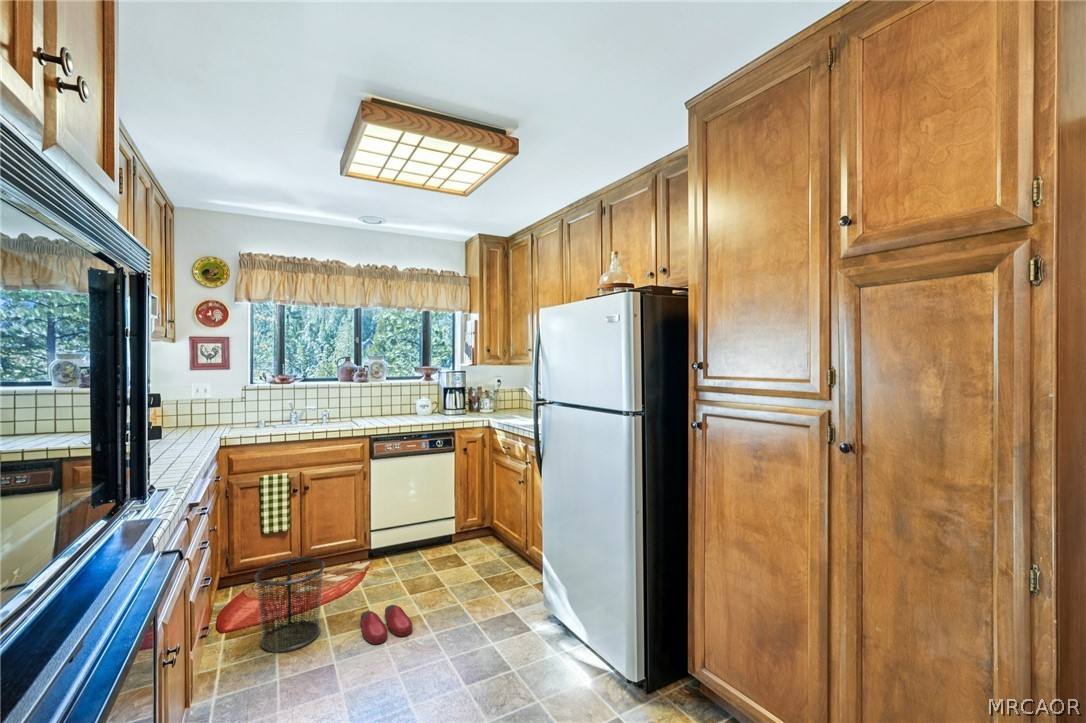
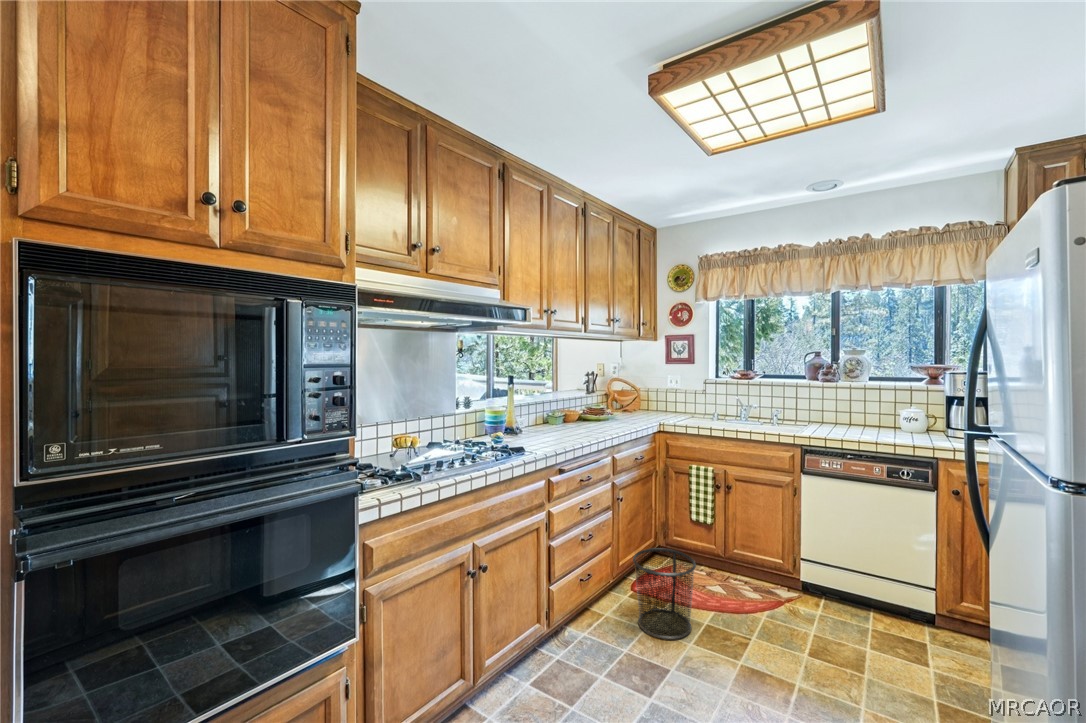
slippers: present [361,605,412,644] -> none [715,641,775,698]

